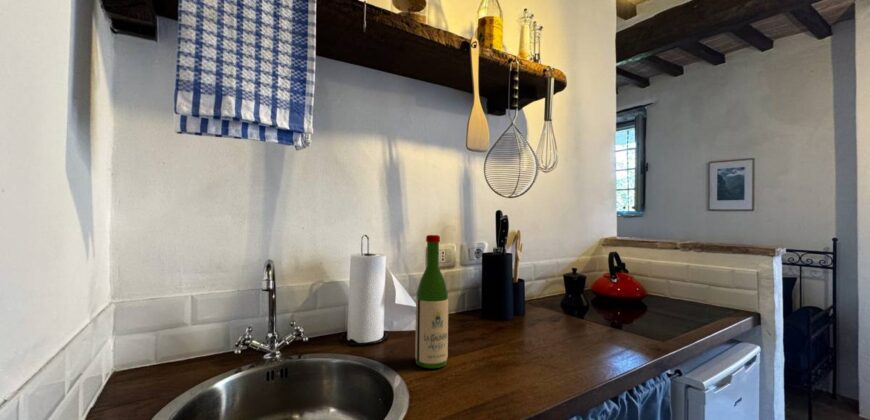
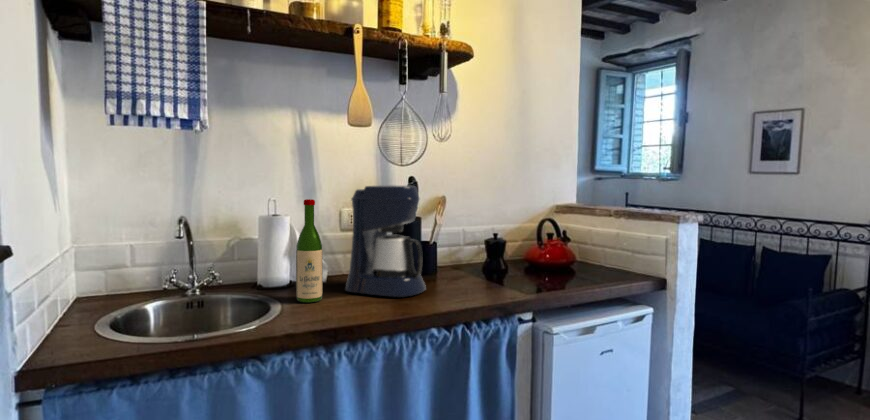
coffee maker: none [459,219,552,353] -> present [346,185,426,297]

